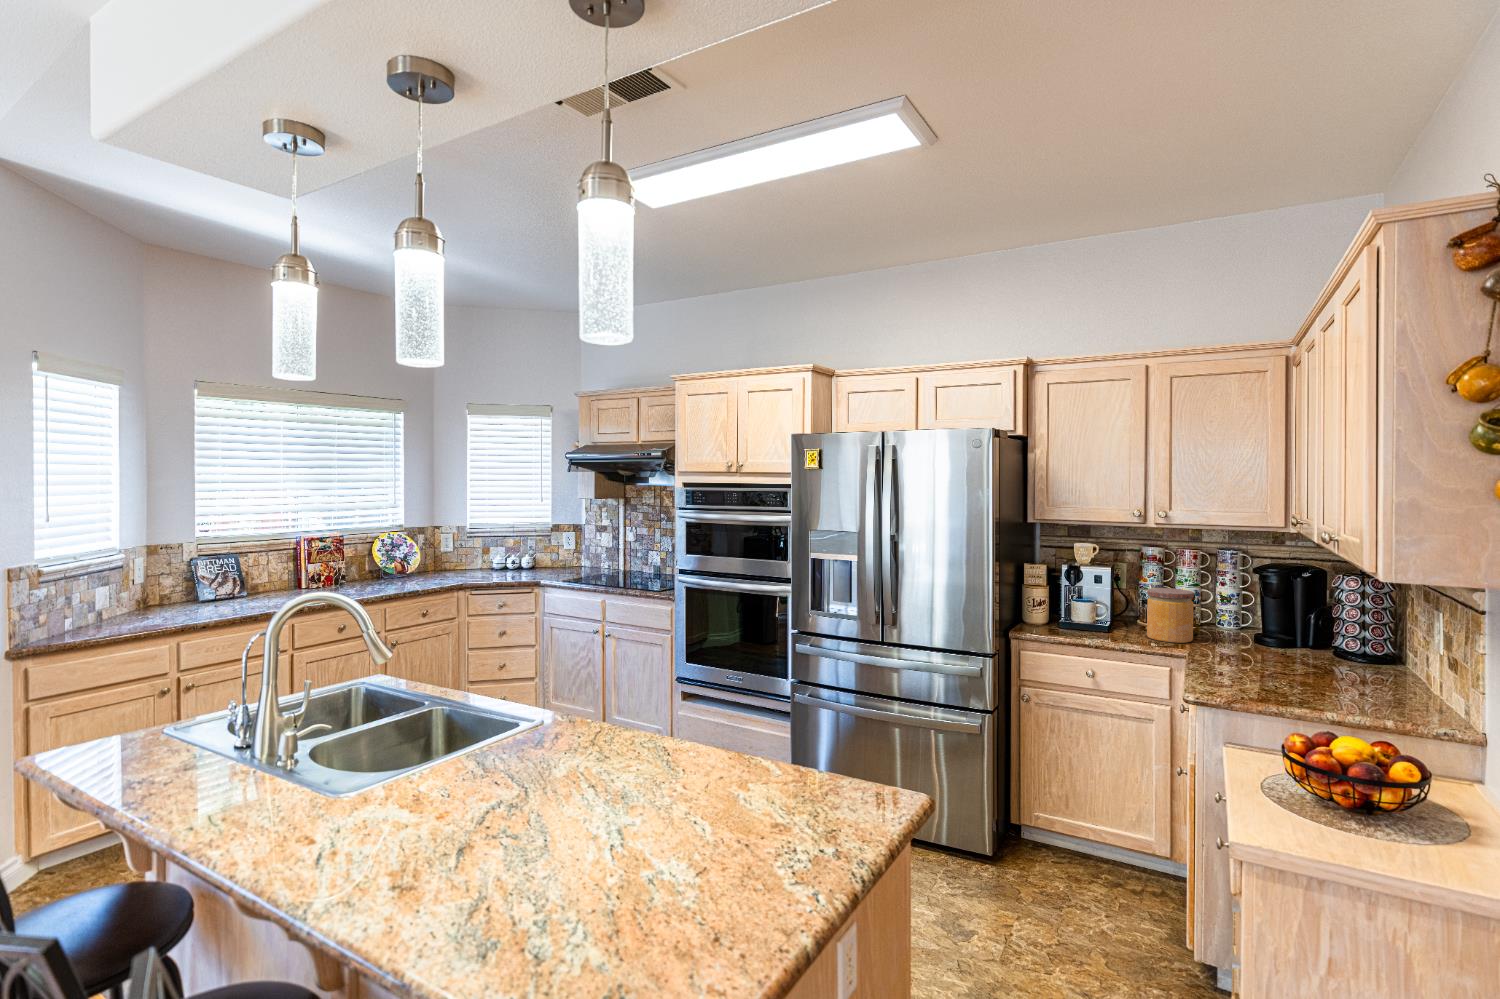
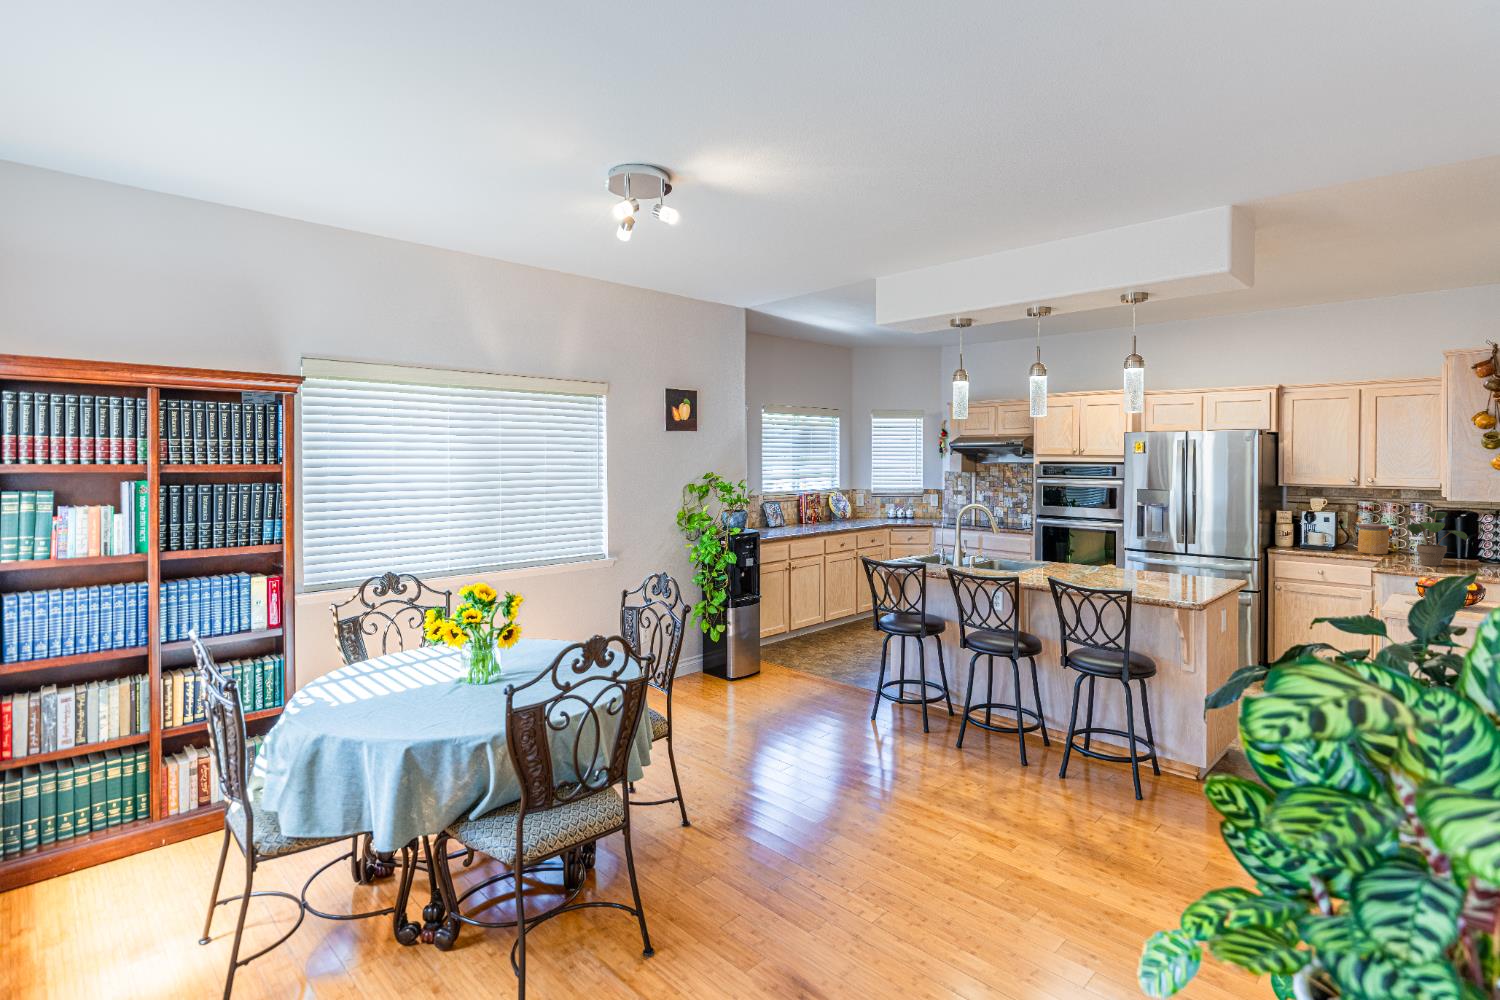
potted plant: none [1217,573,1343,678] -> present [1407,511,1467,566]

